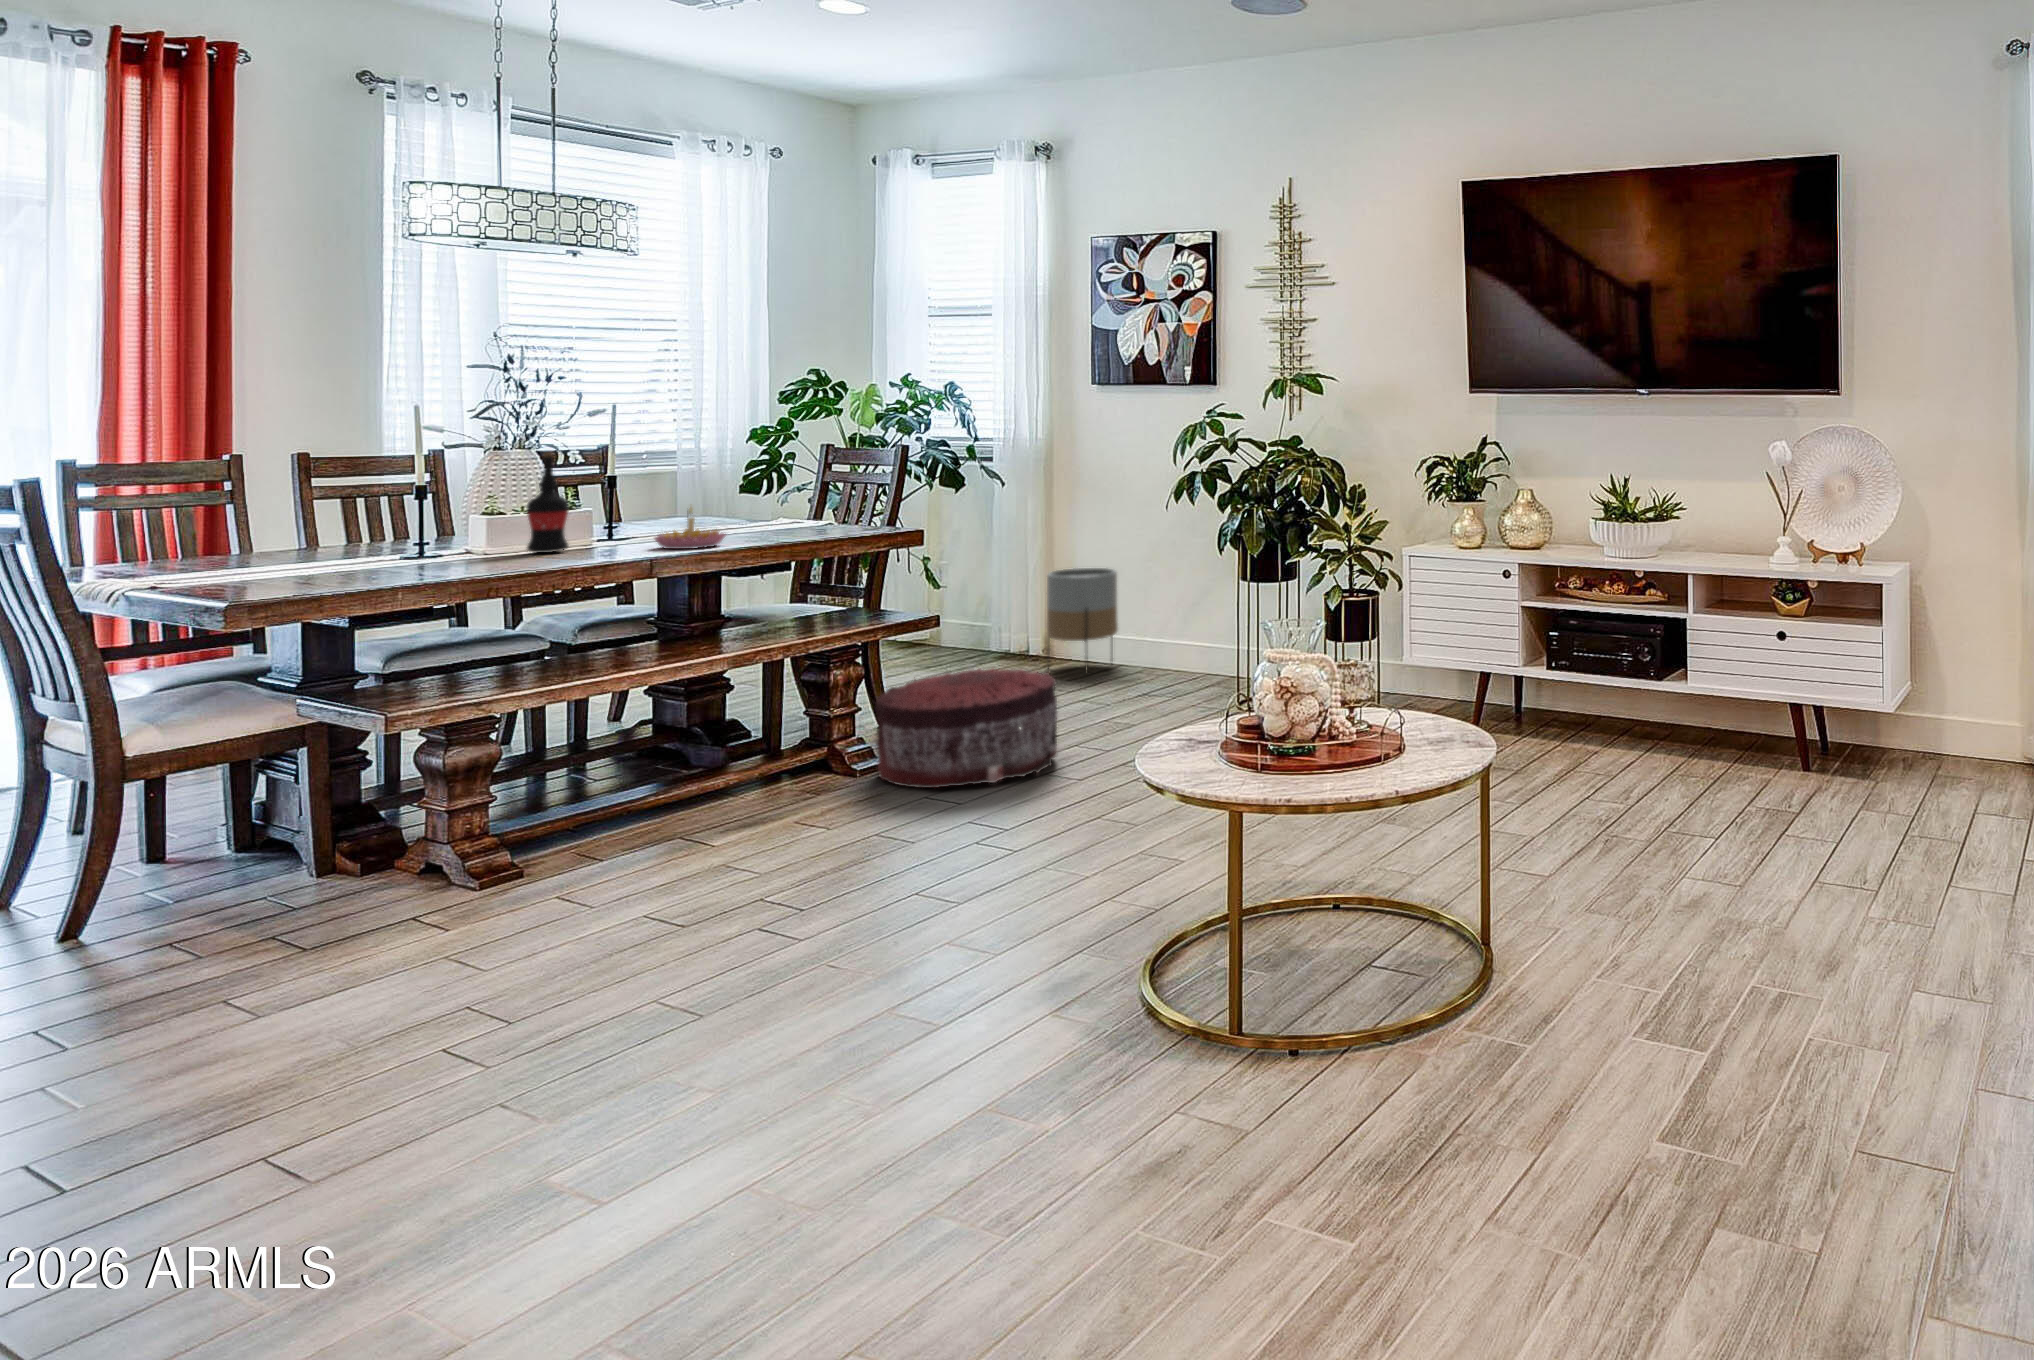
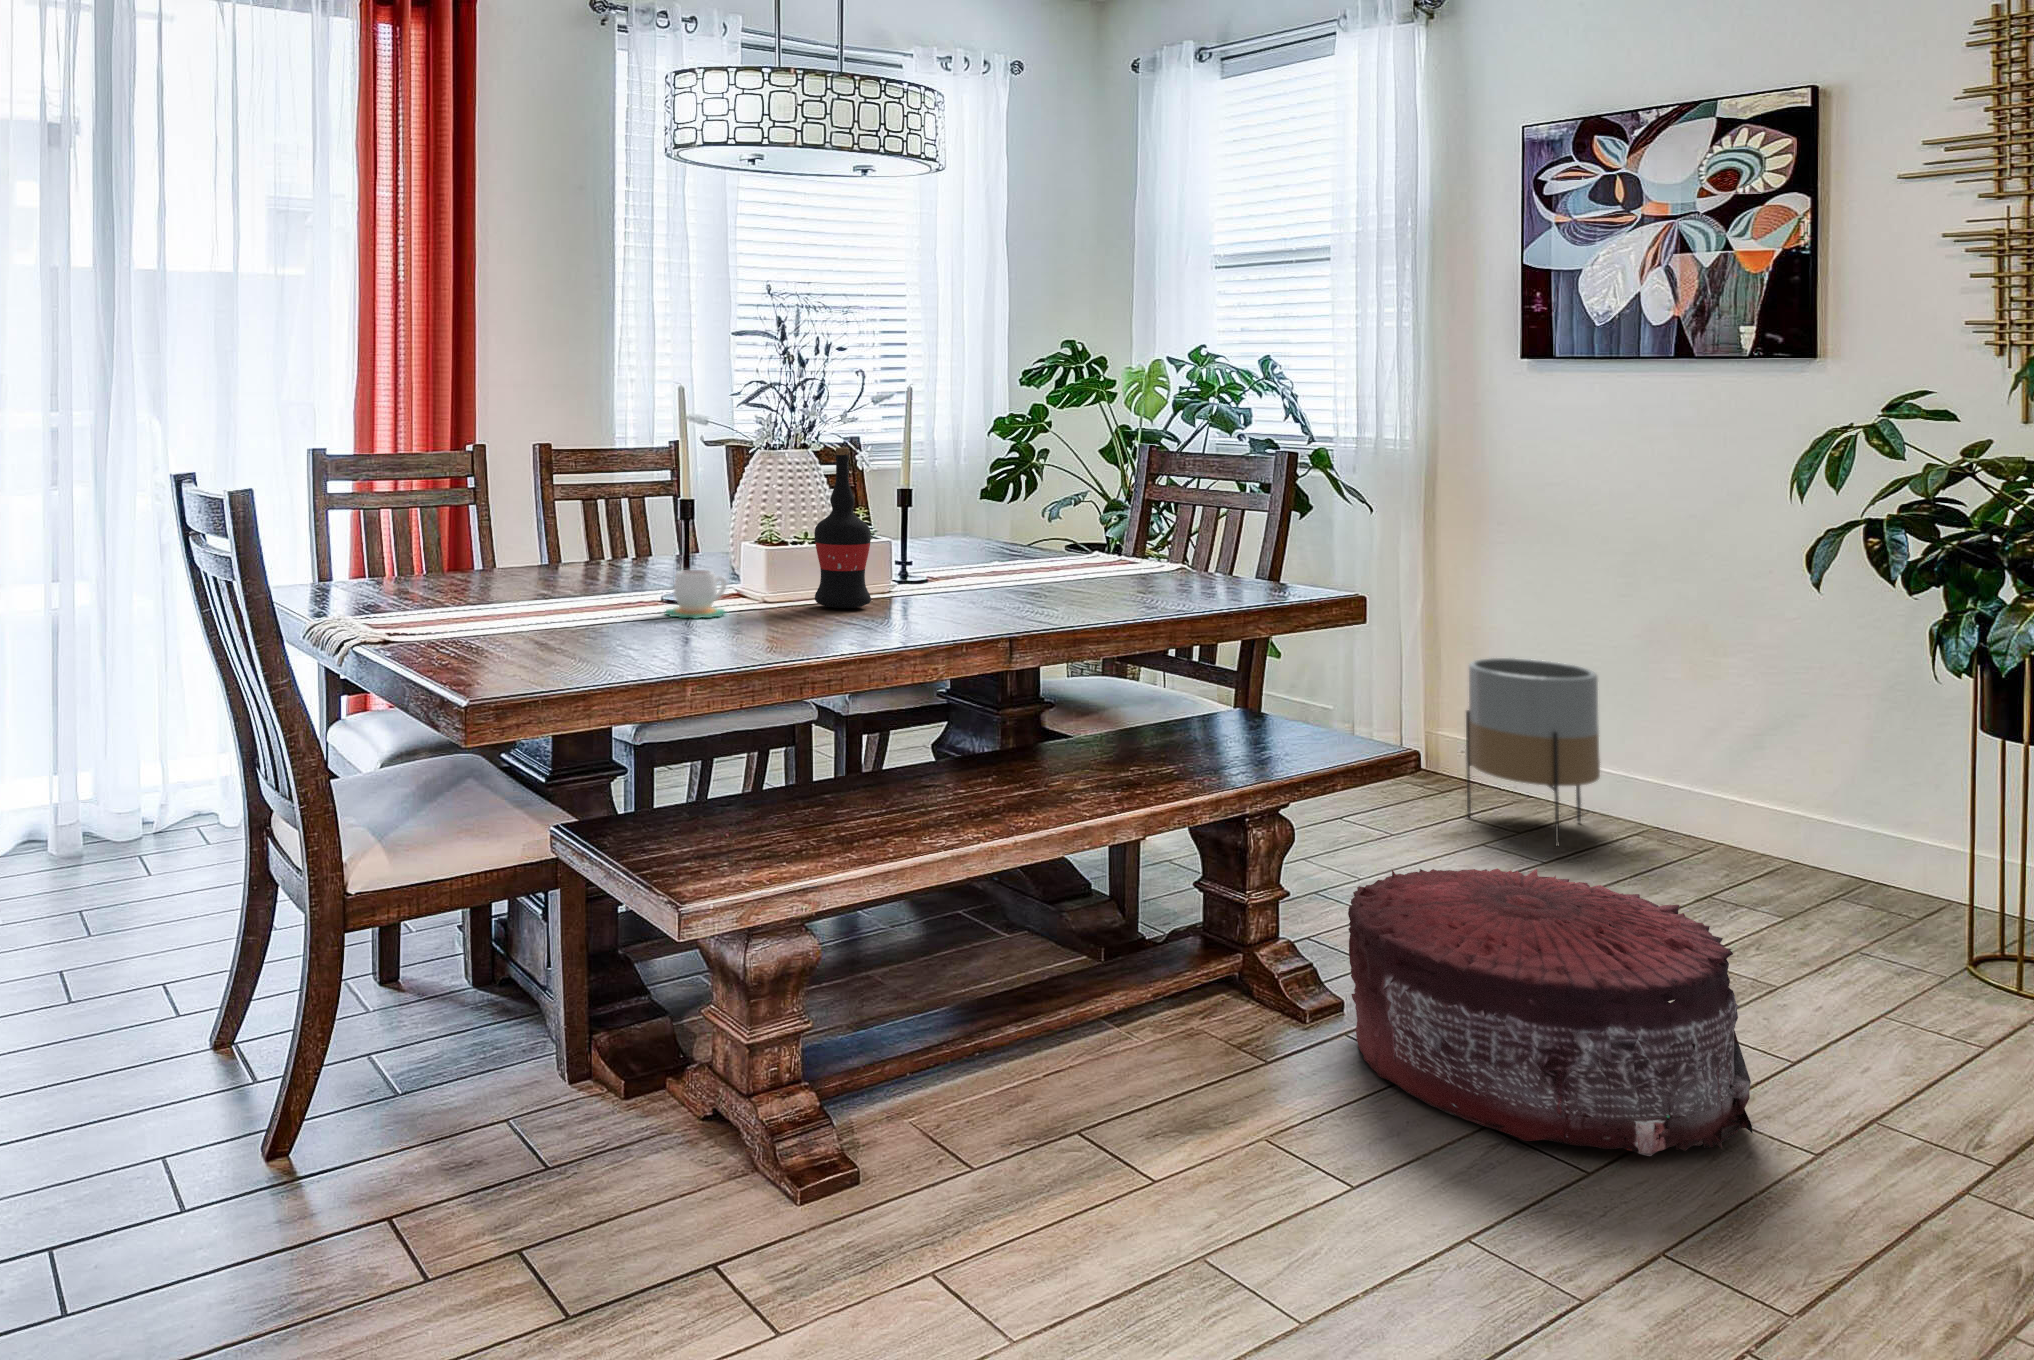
candle holder: present [655,508,726,549] -> none [990,541,1101,619]
mug: none [404,534,455,564] -> present [665,570,726,618]

